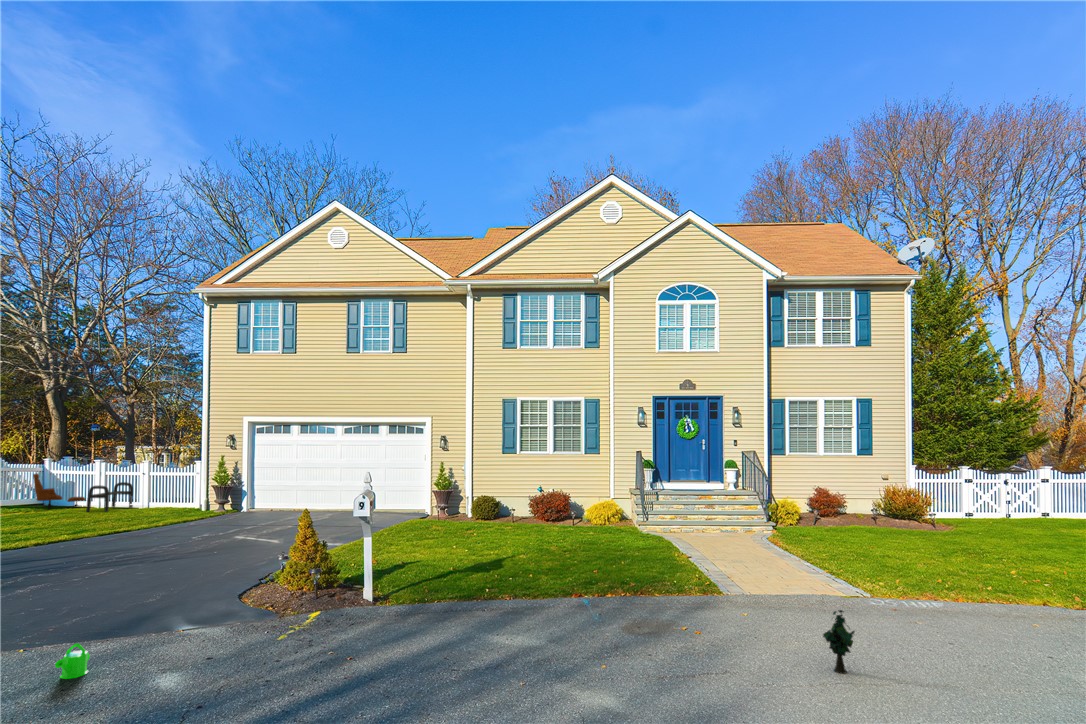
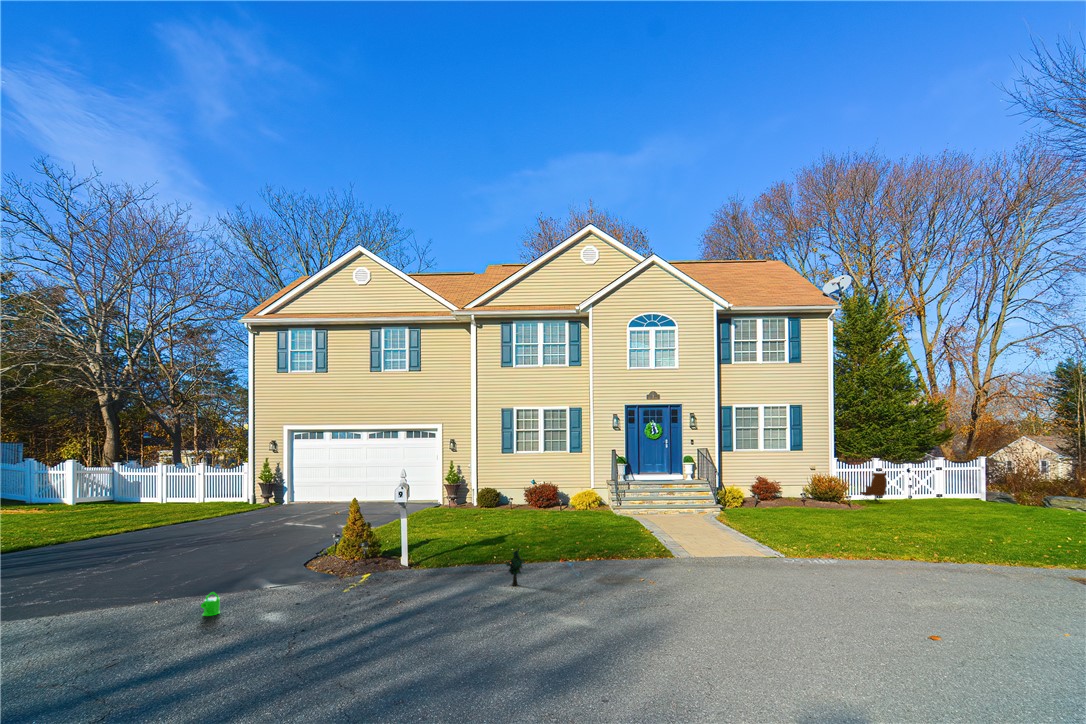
lounge chair: present [33,474,86,509] -> present [860,473,886,502]
bench: present [86,482,133,512] -> none [153,482,191,507]
decorative plant: present [823,610,855,674] -> present [505,548,525,586]

